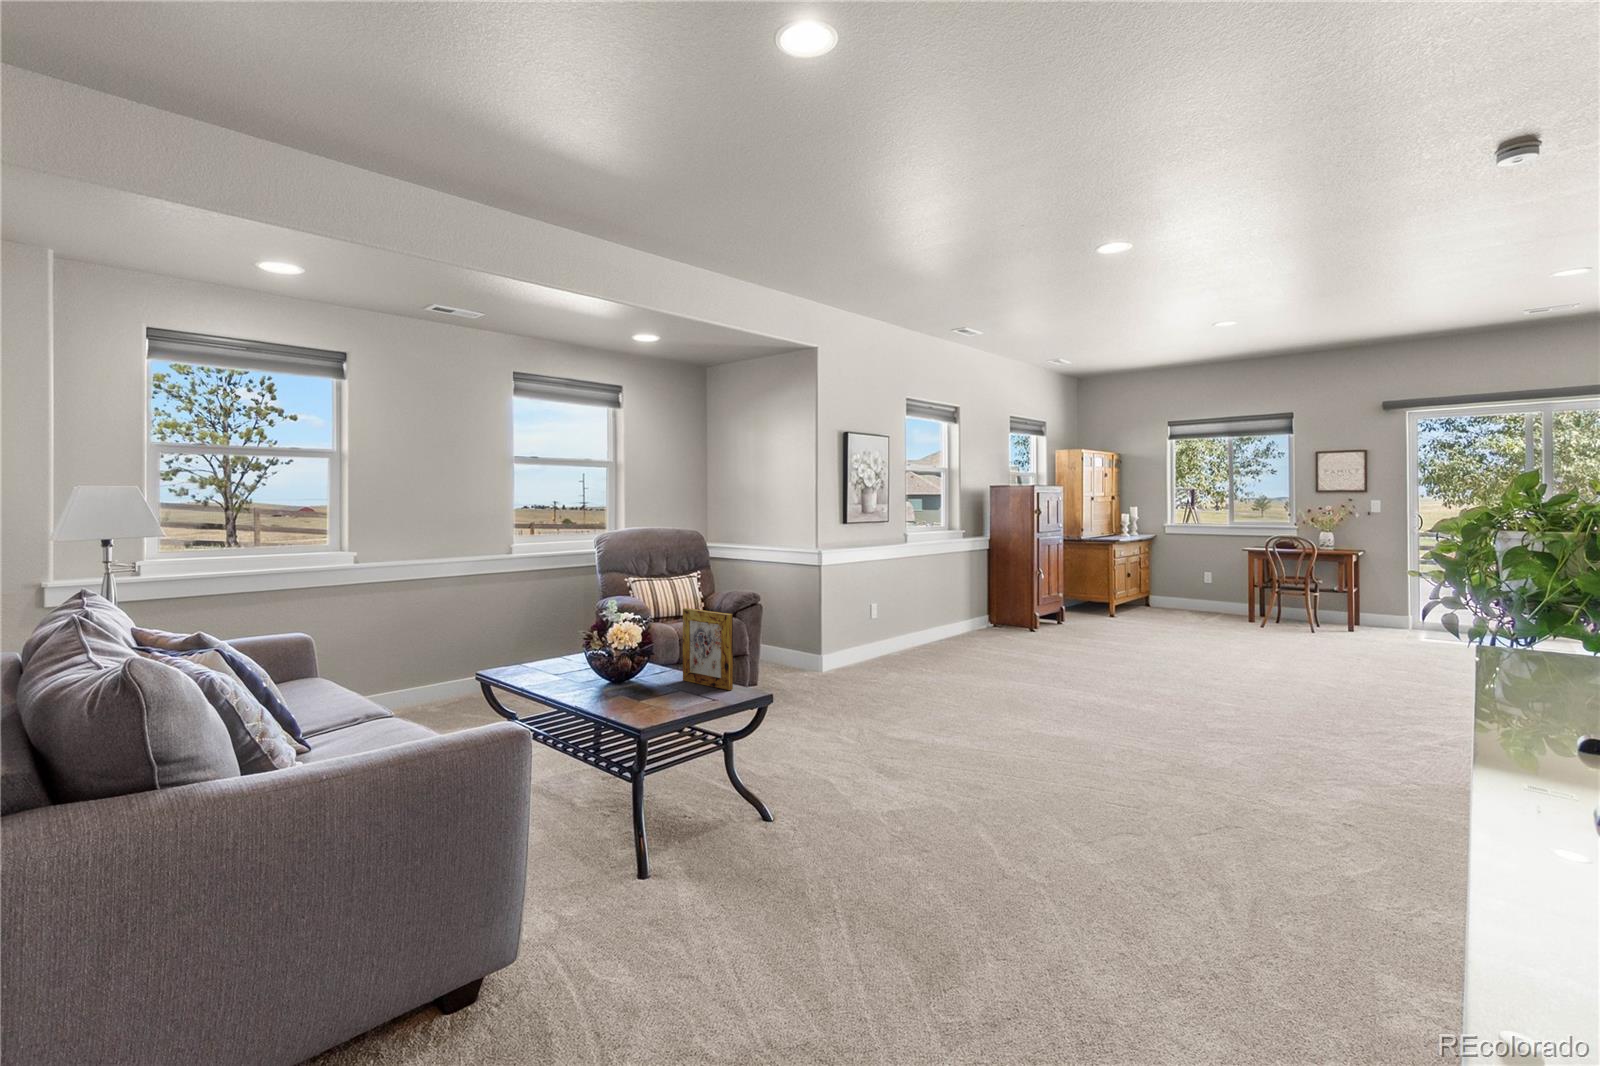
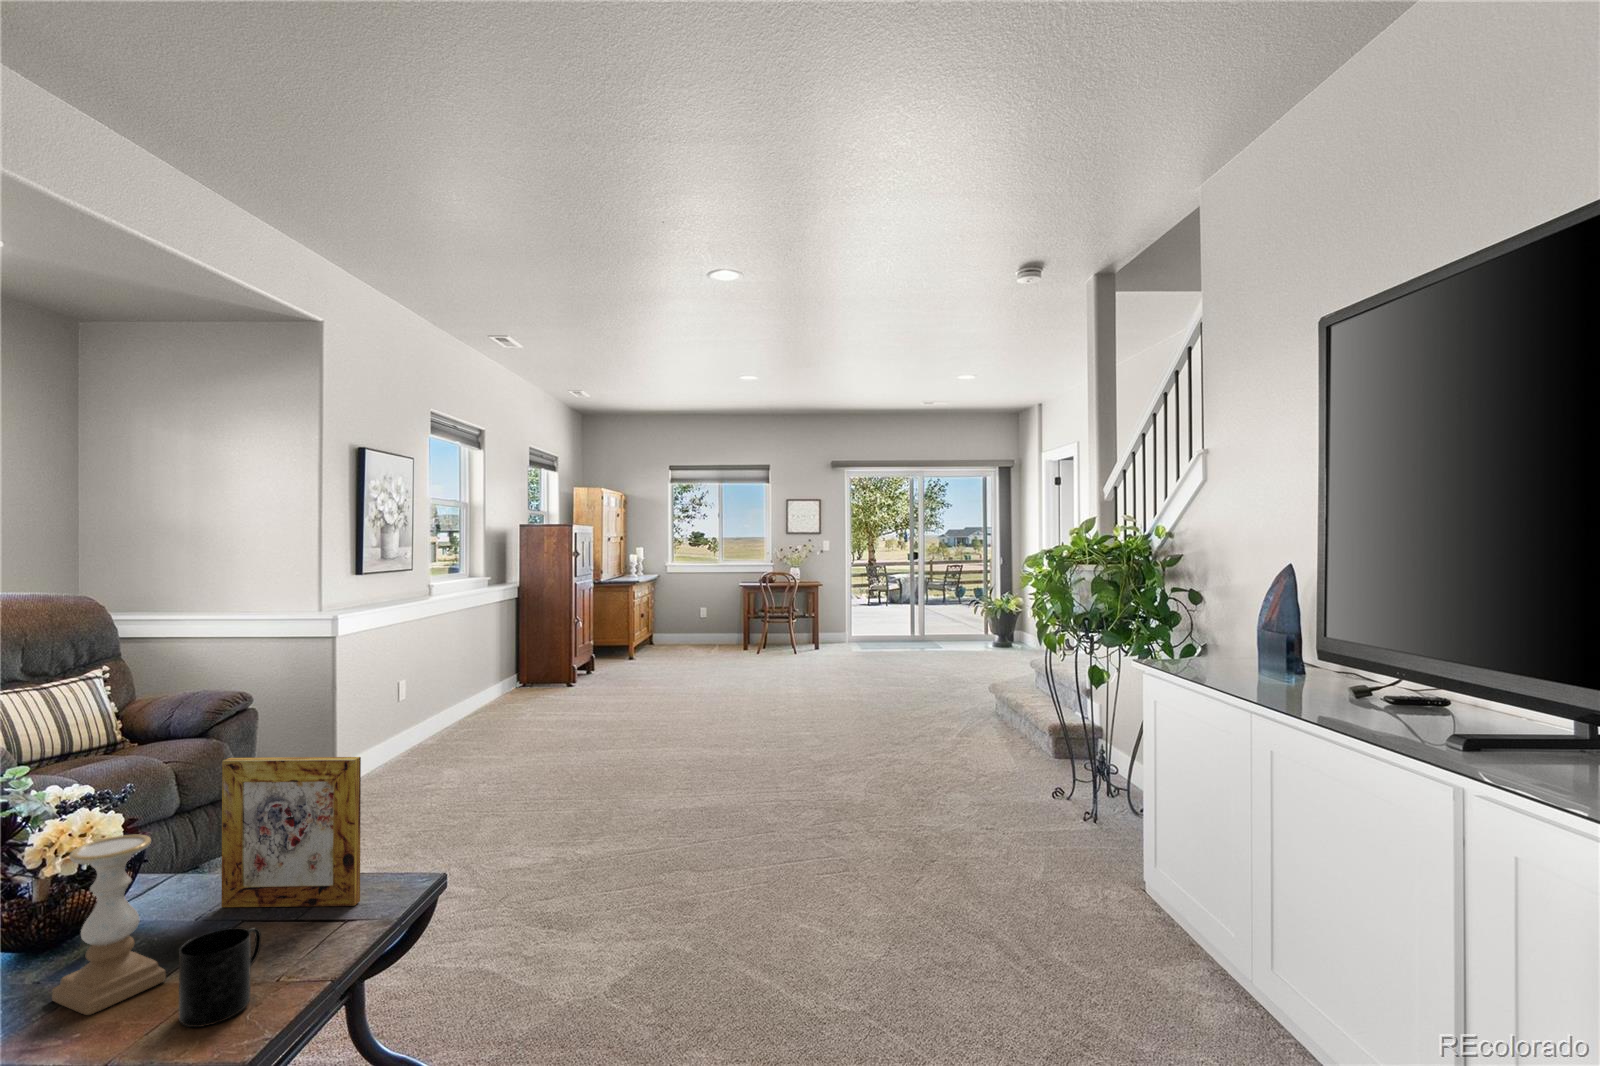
candle holder: none [612,630,646,697] -> present [52,834,166,1015]
mug: none [640,673,672,709] -> present [179,927,261,1027]

